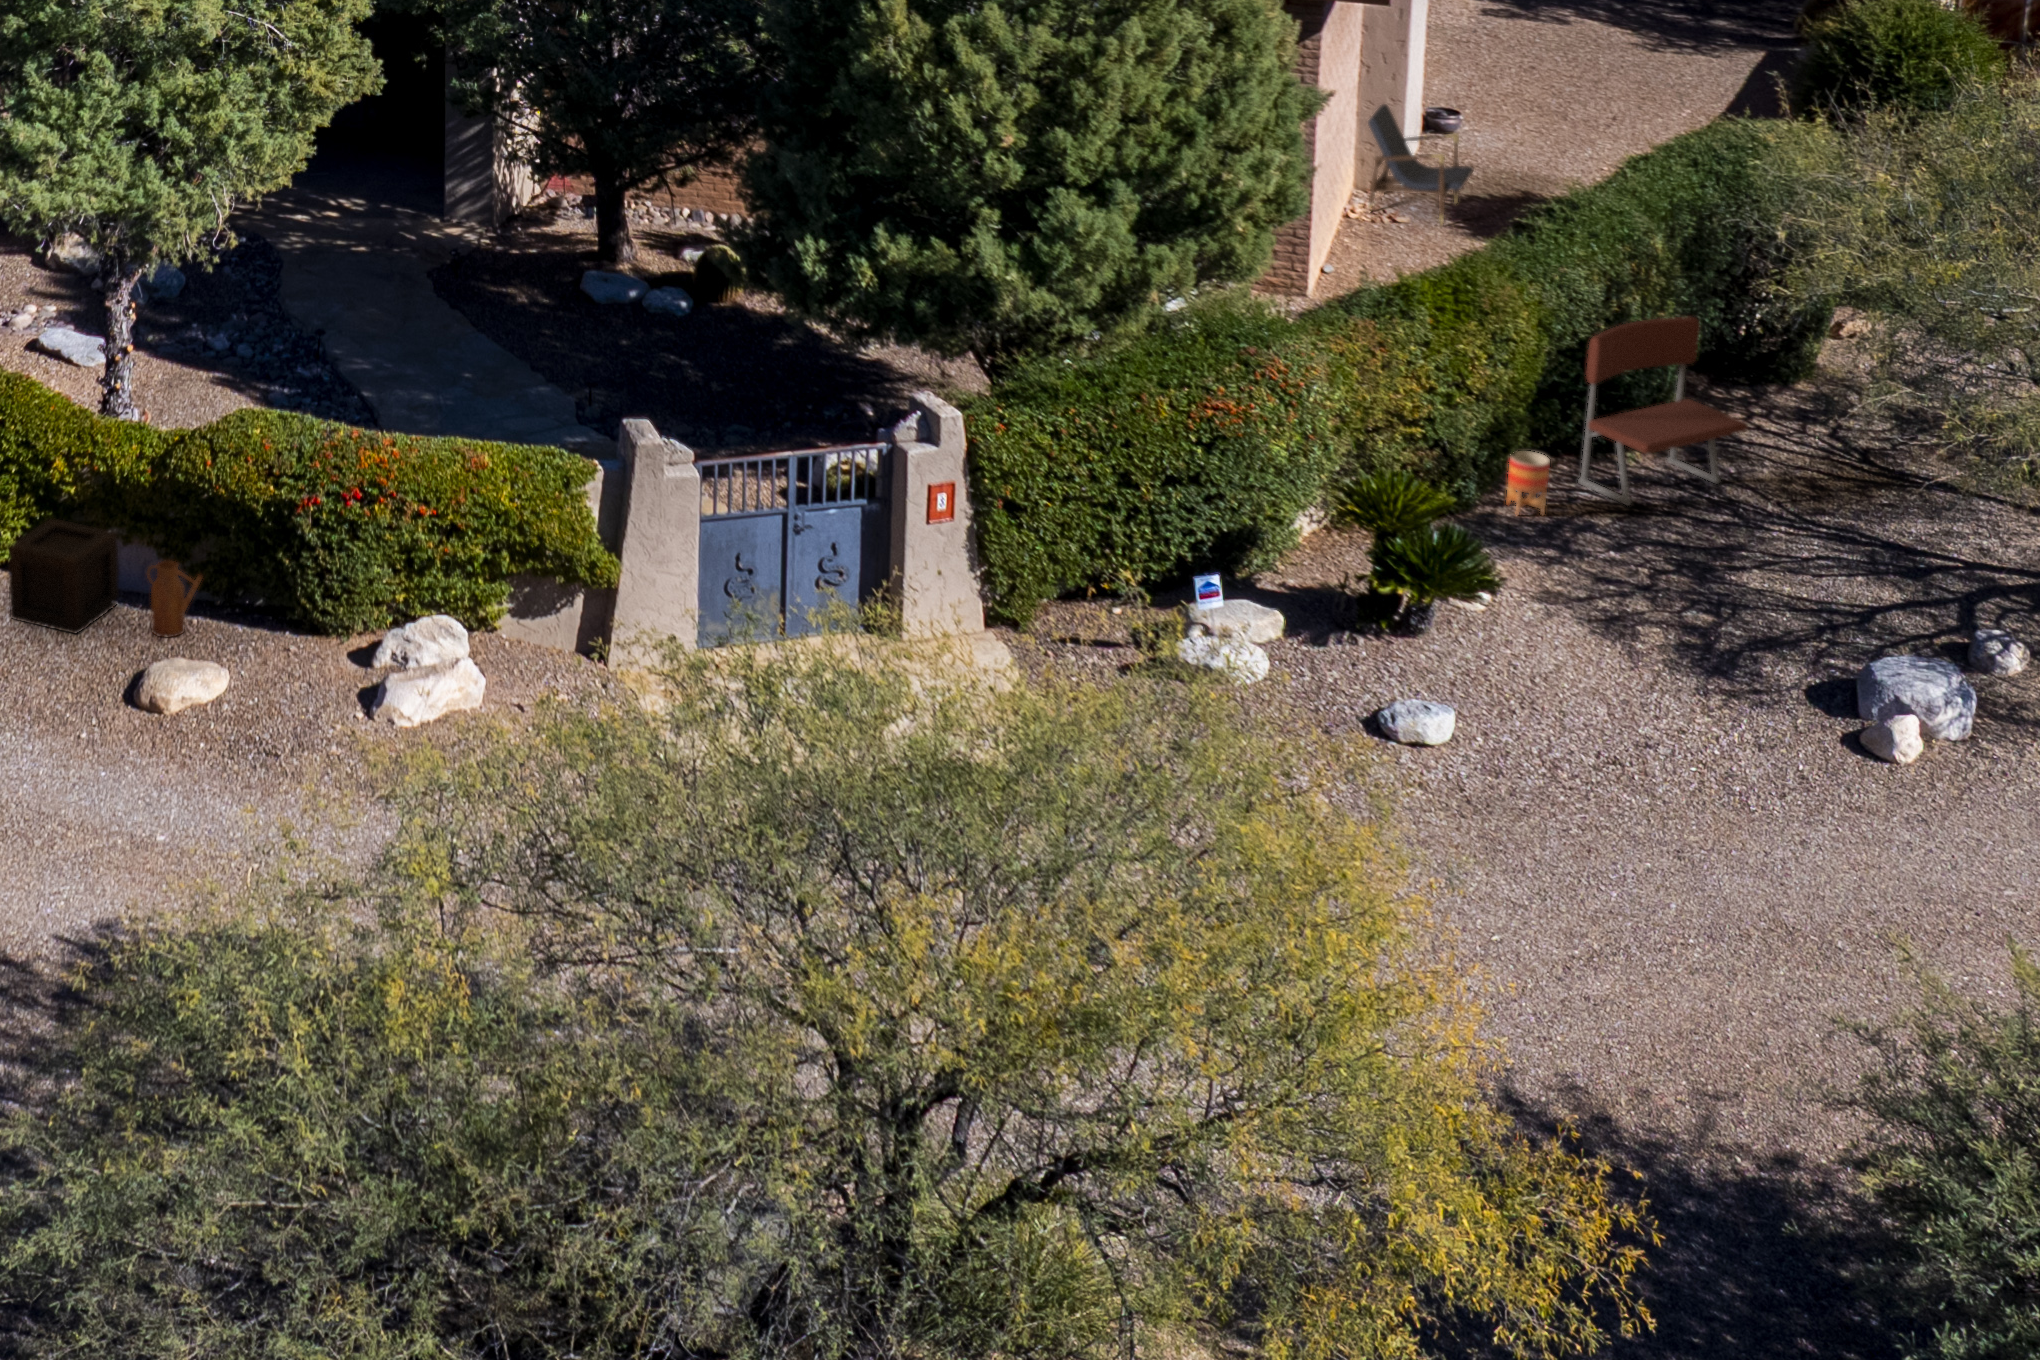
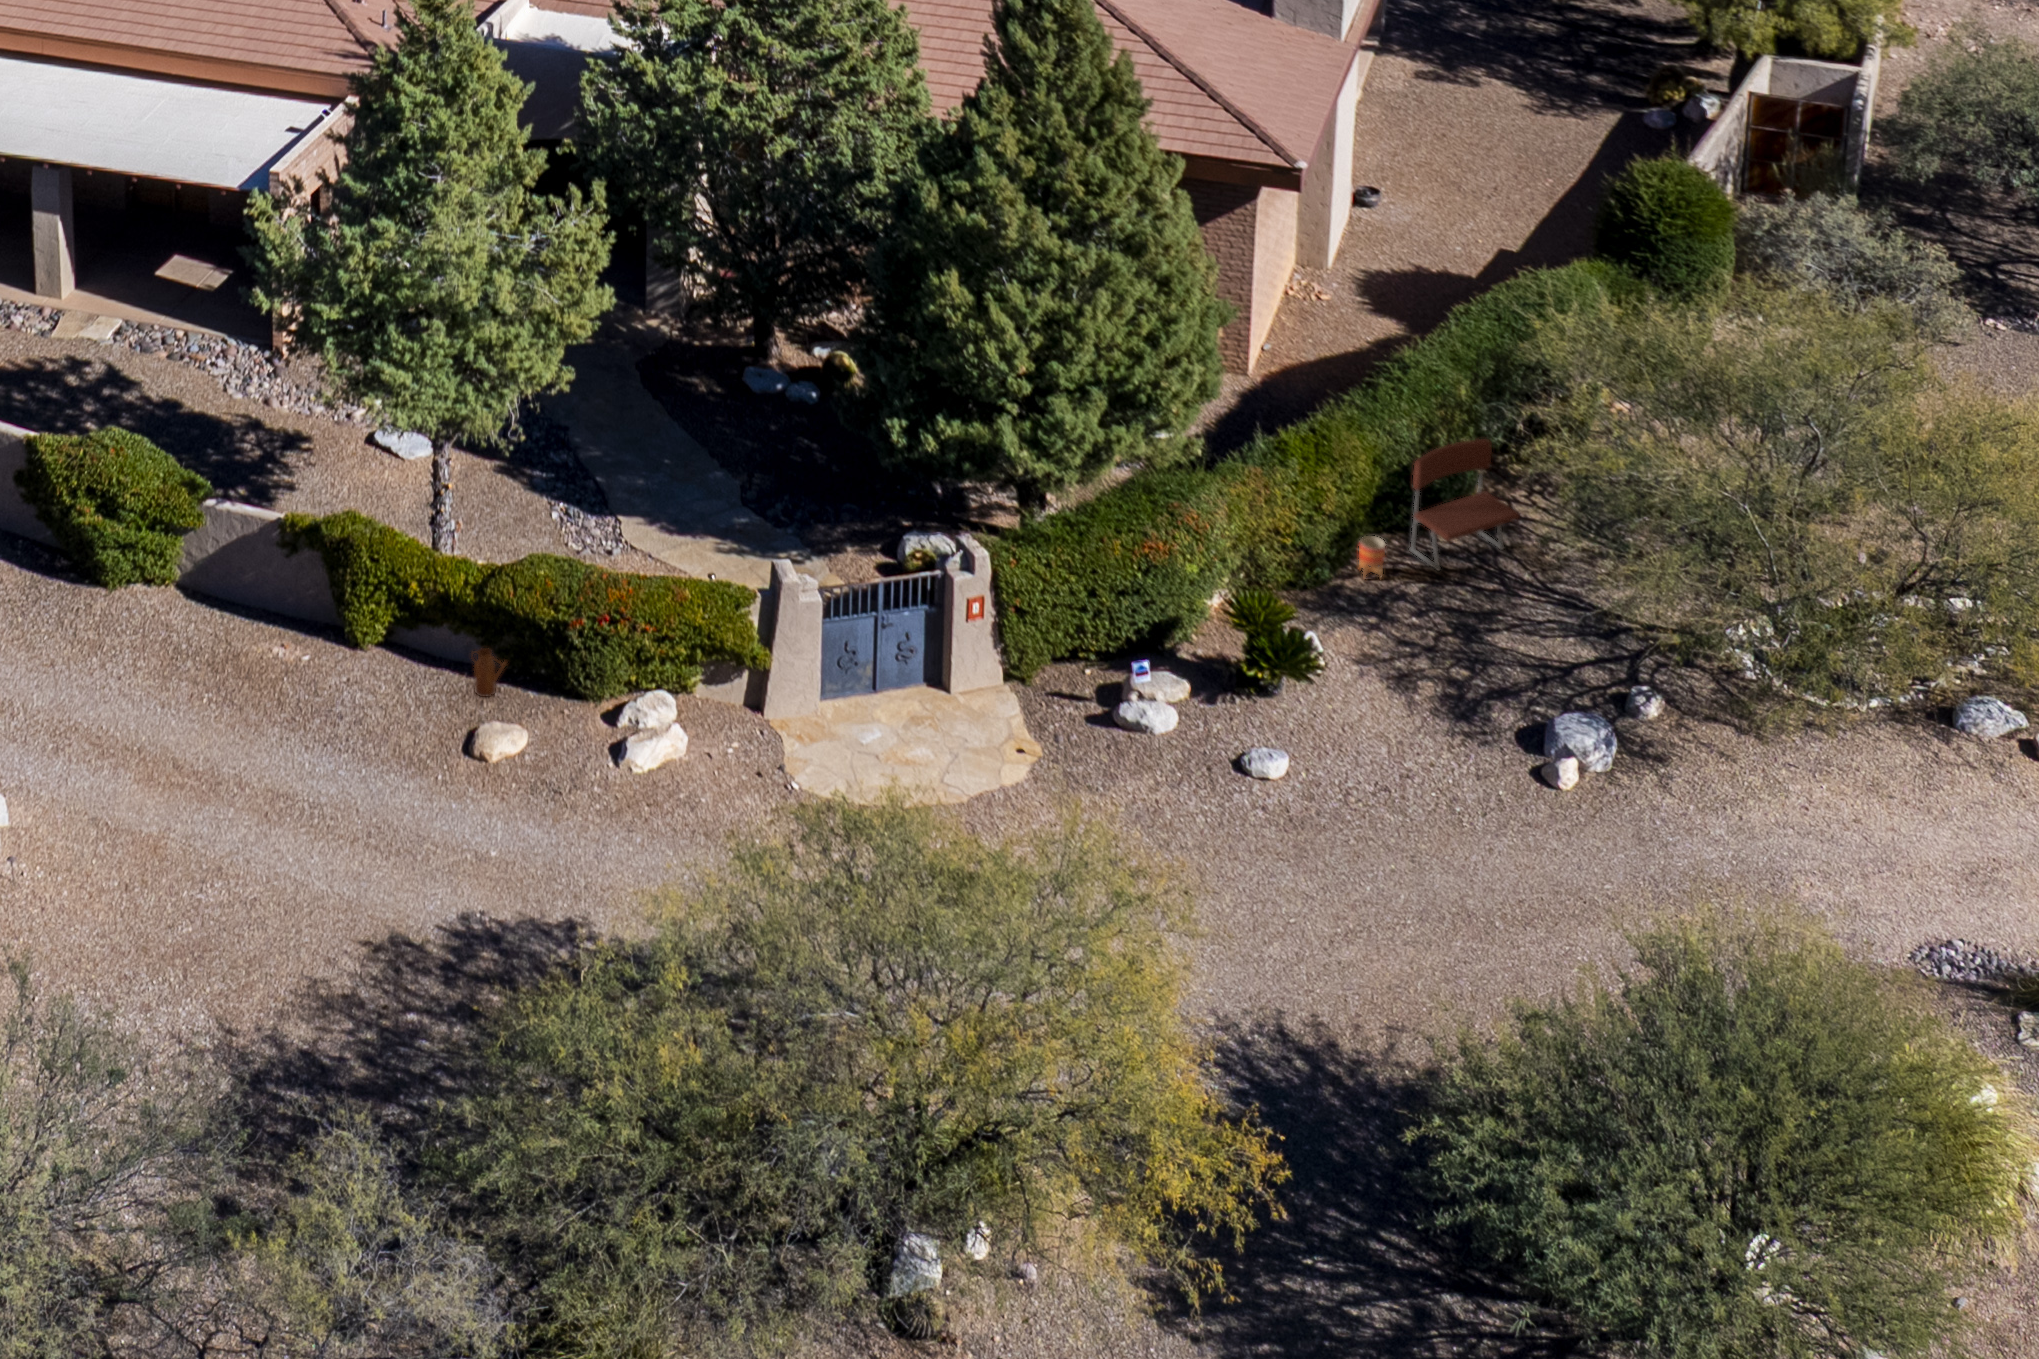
lounge chair: present [1368,104,1473,224] -> none [1301,221,1377,316]
wooden crate: present [9,518,119,634] -> none [383,614,452,695]

